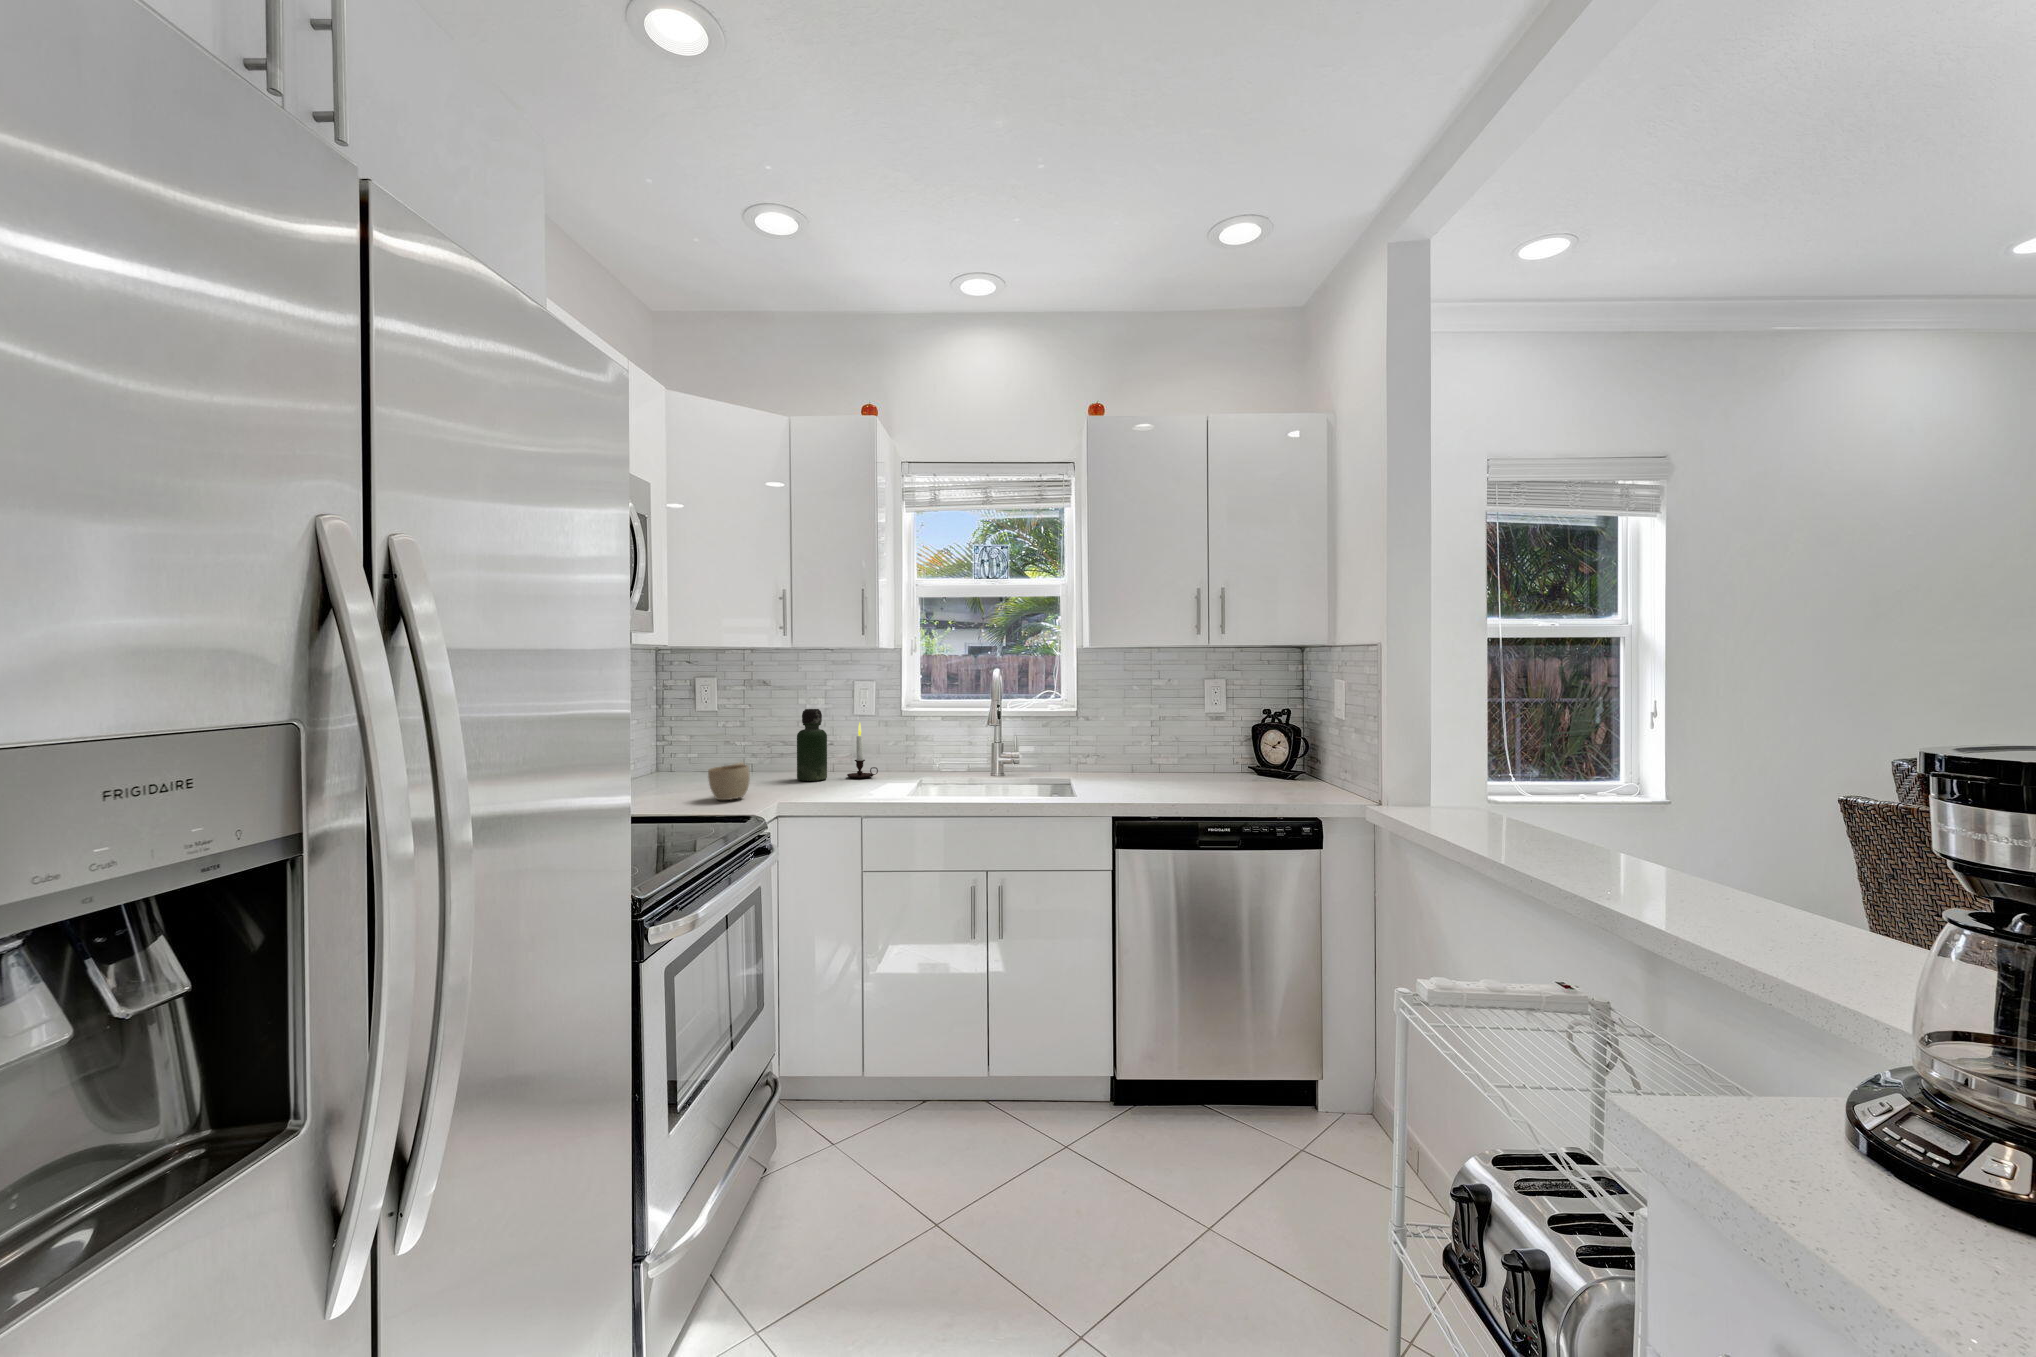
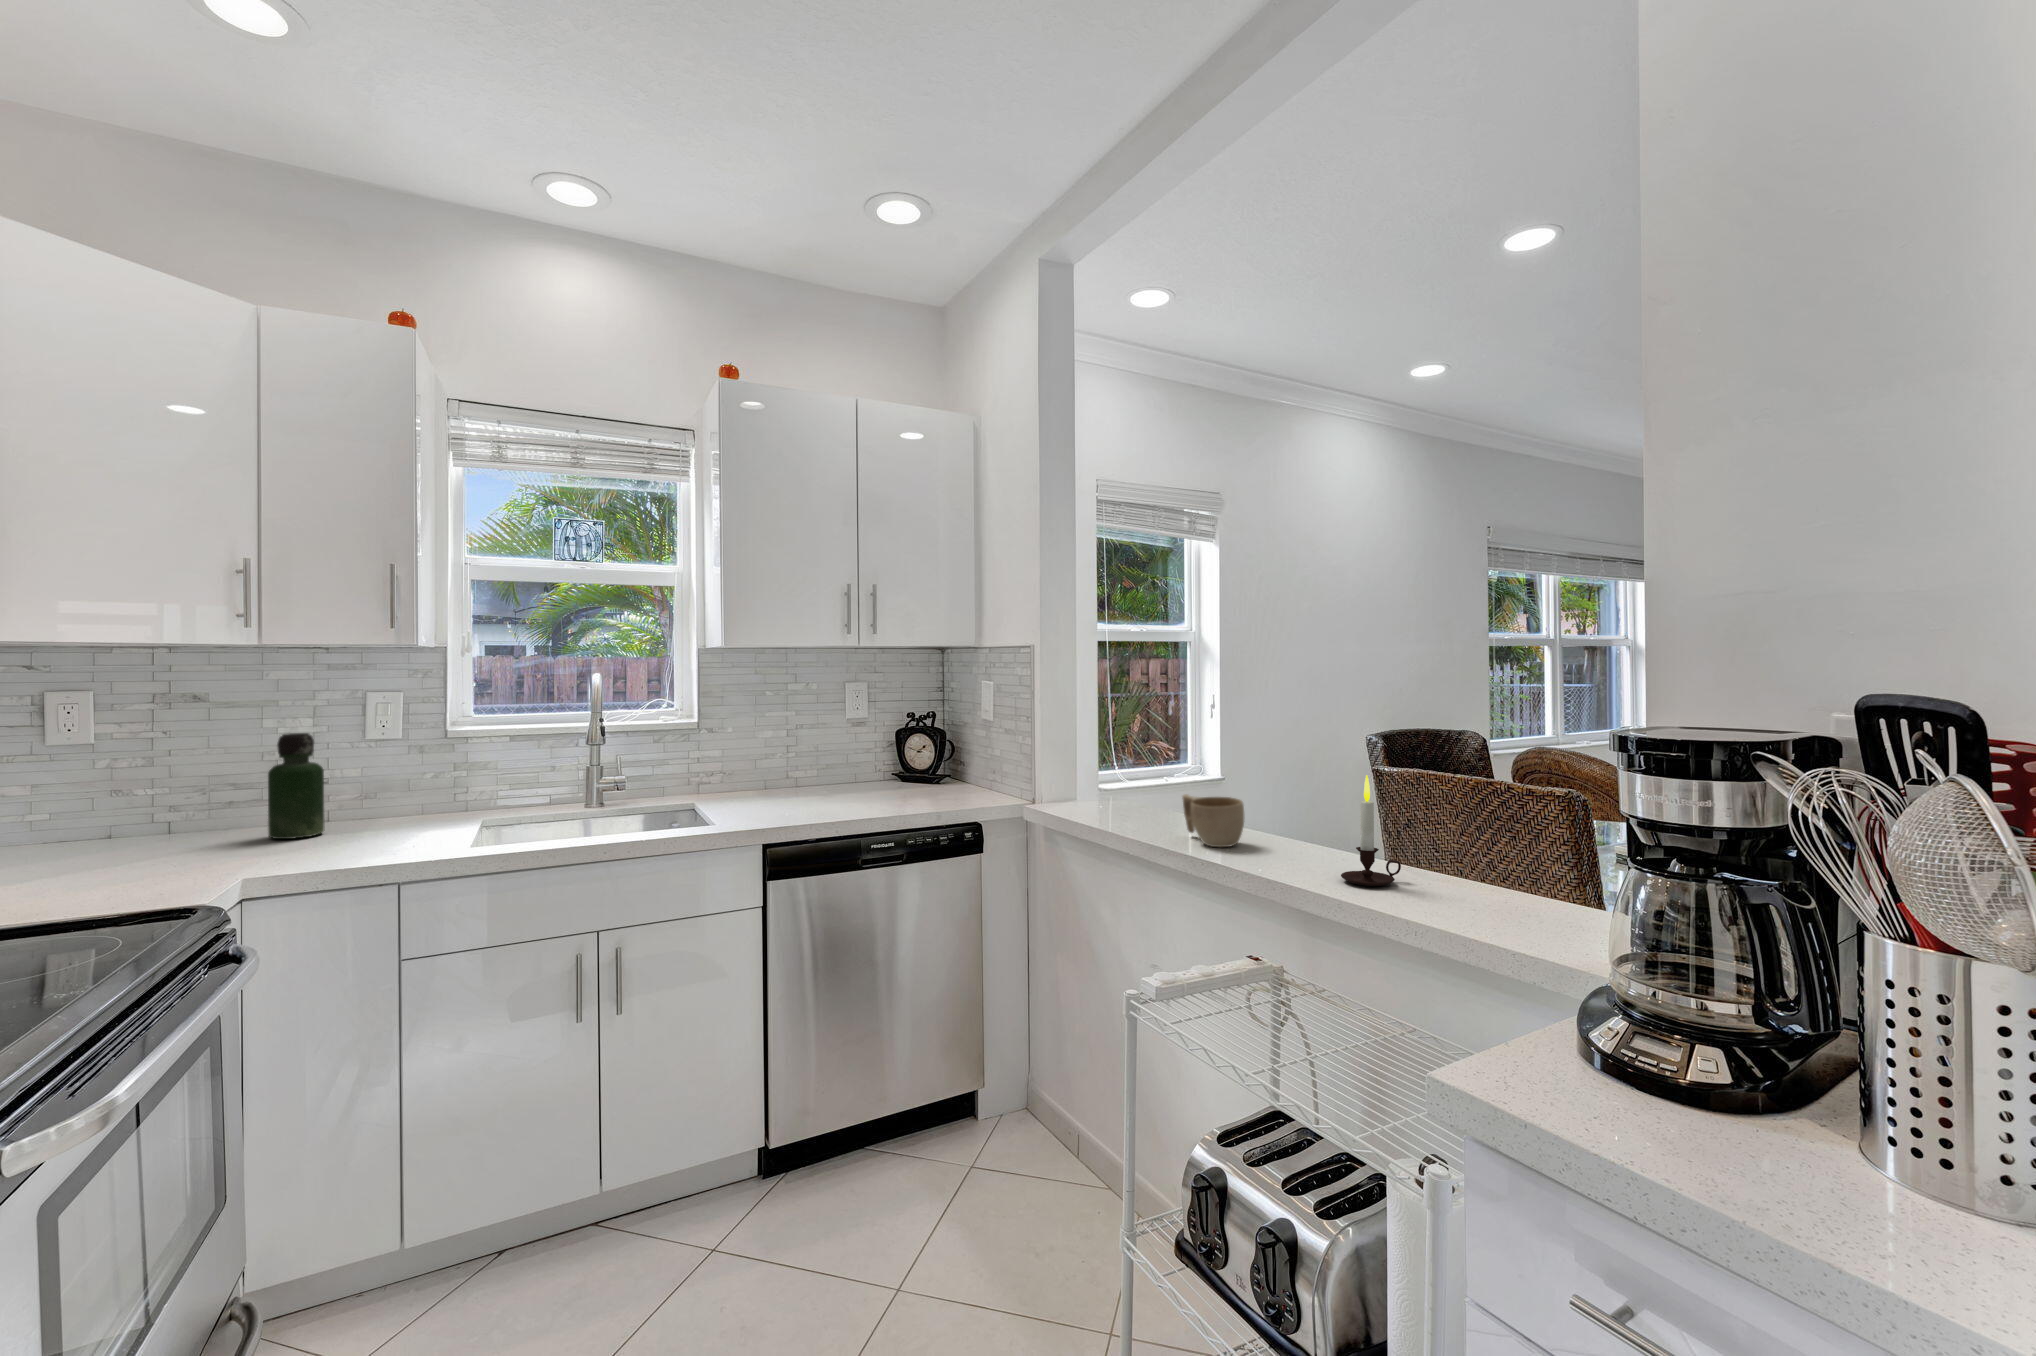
candle: present [847,723,878,778] -> present [1341,775,1401,886]
cup: present [708,762,750,800] -> present [1183,794,1244,847]

